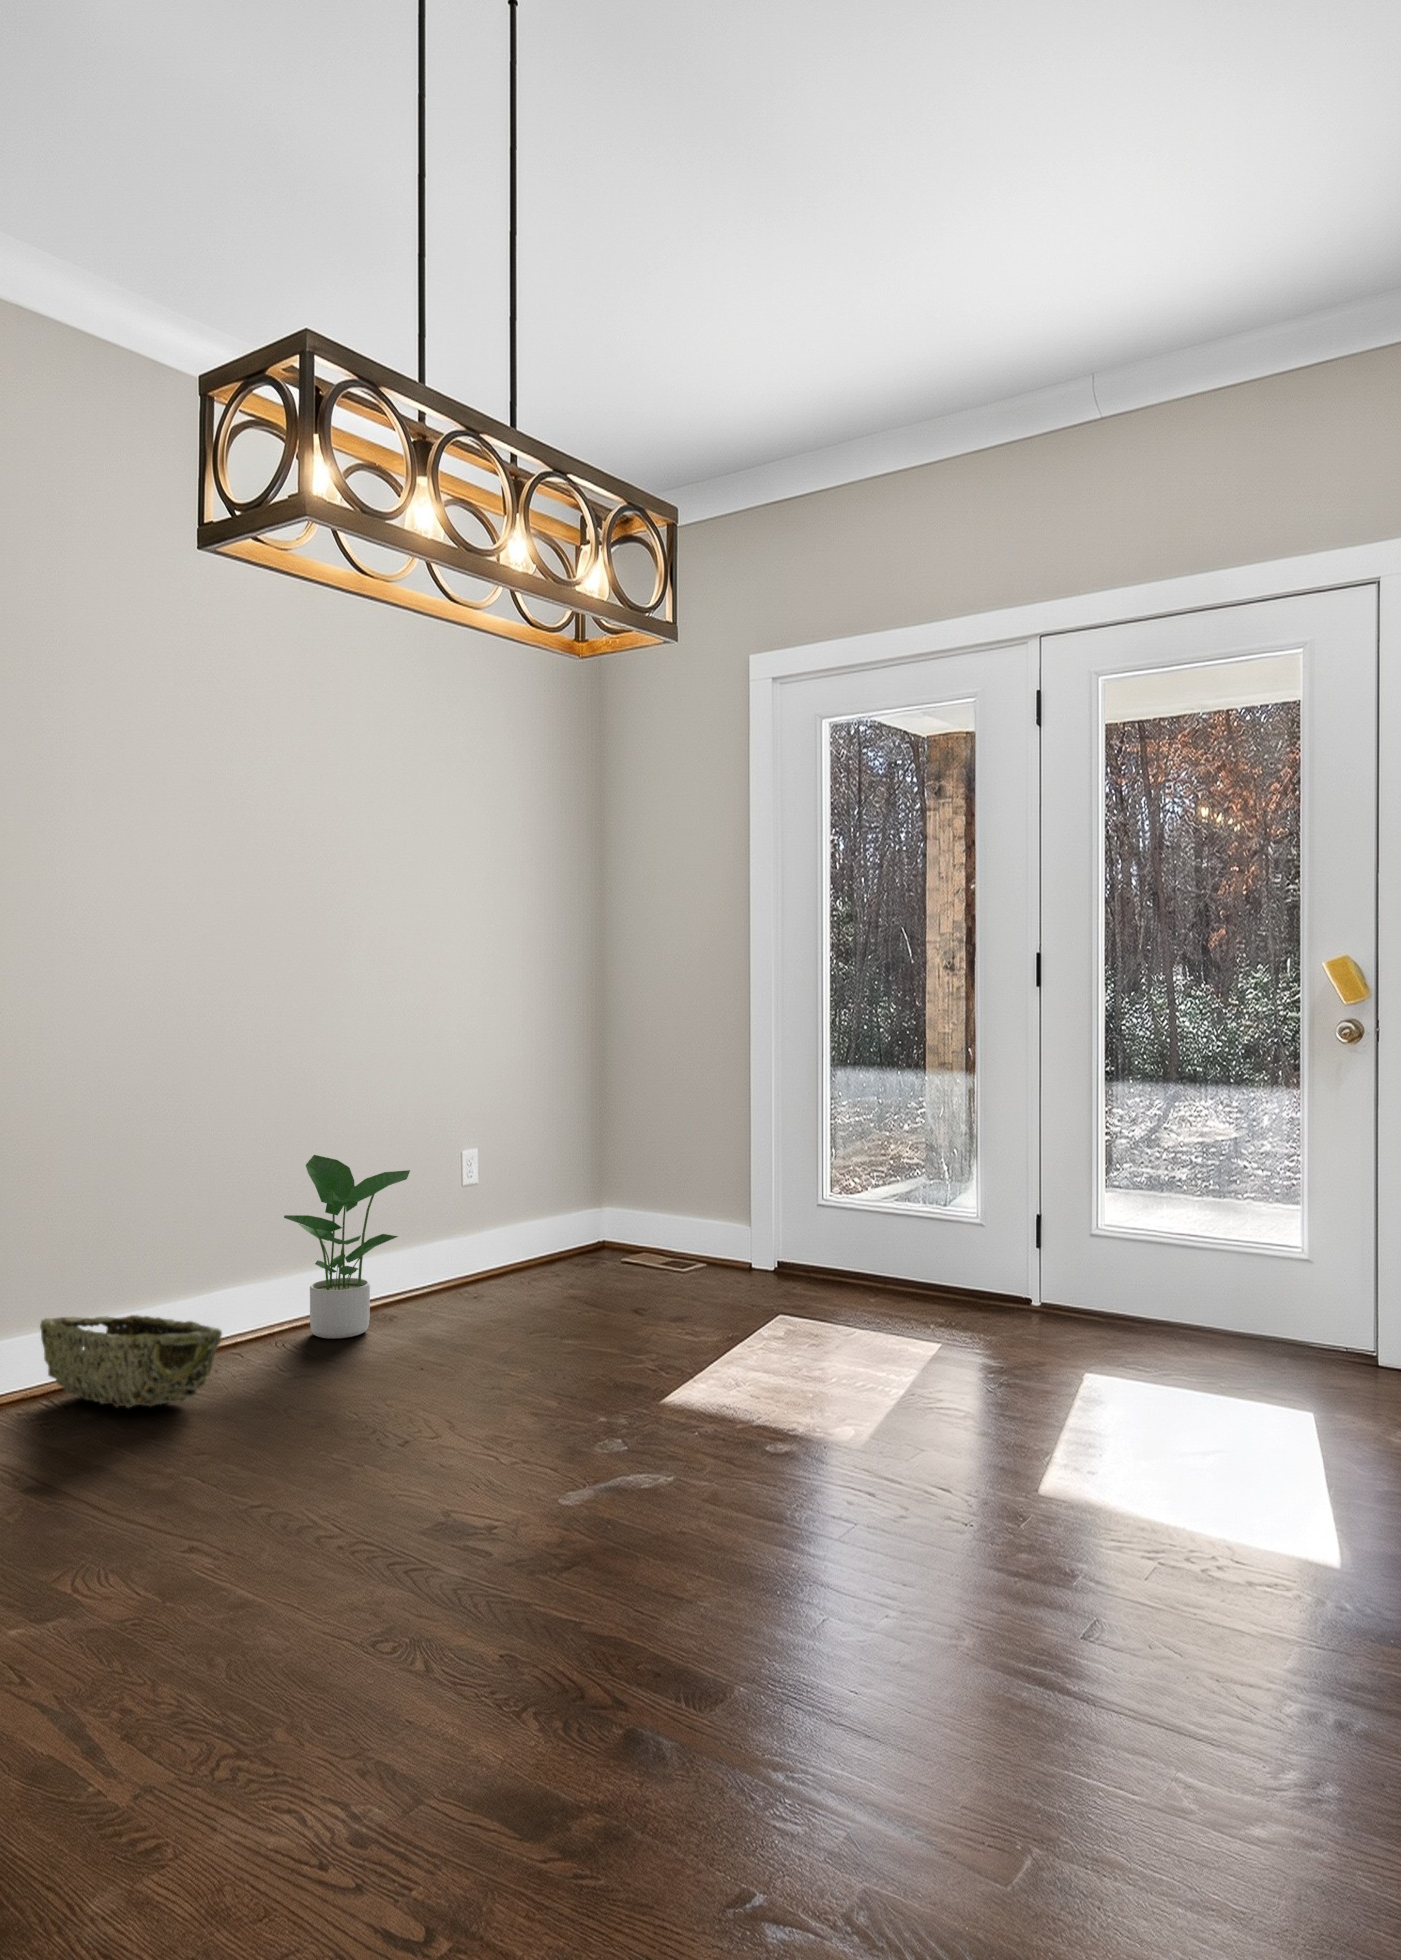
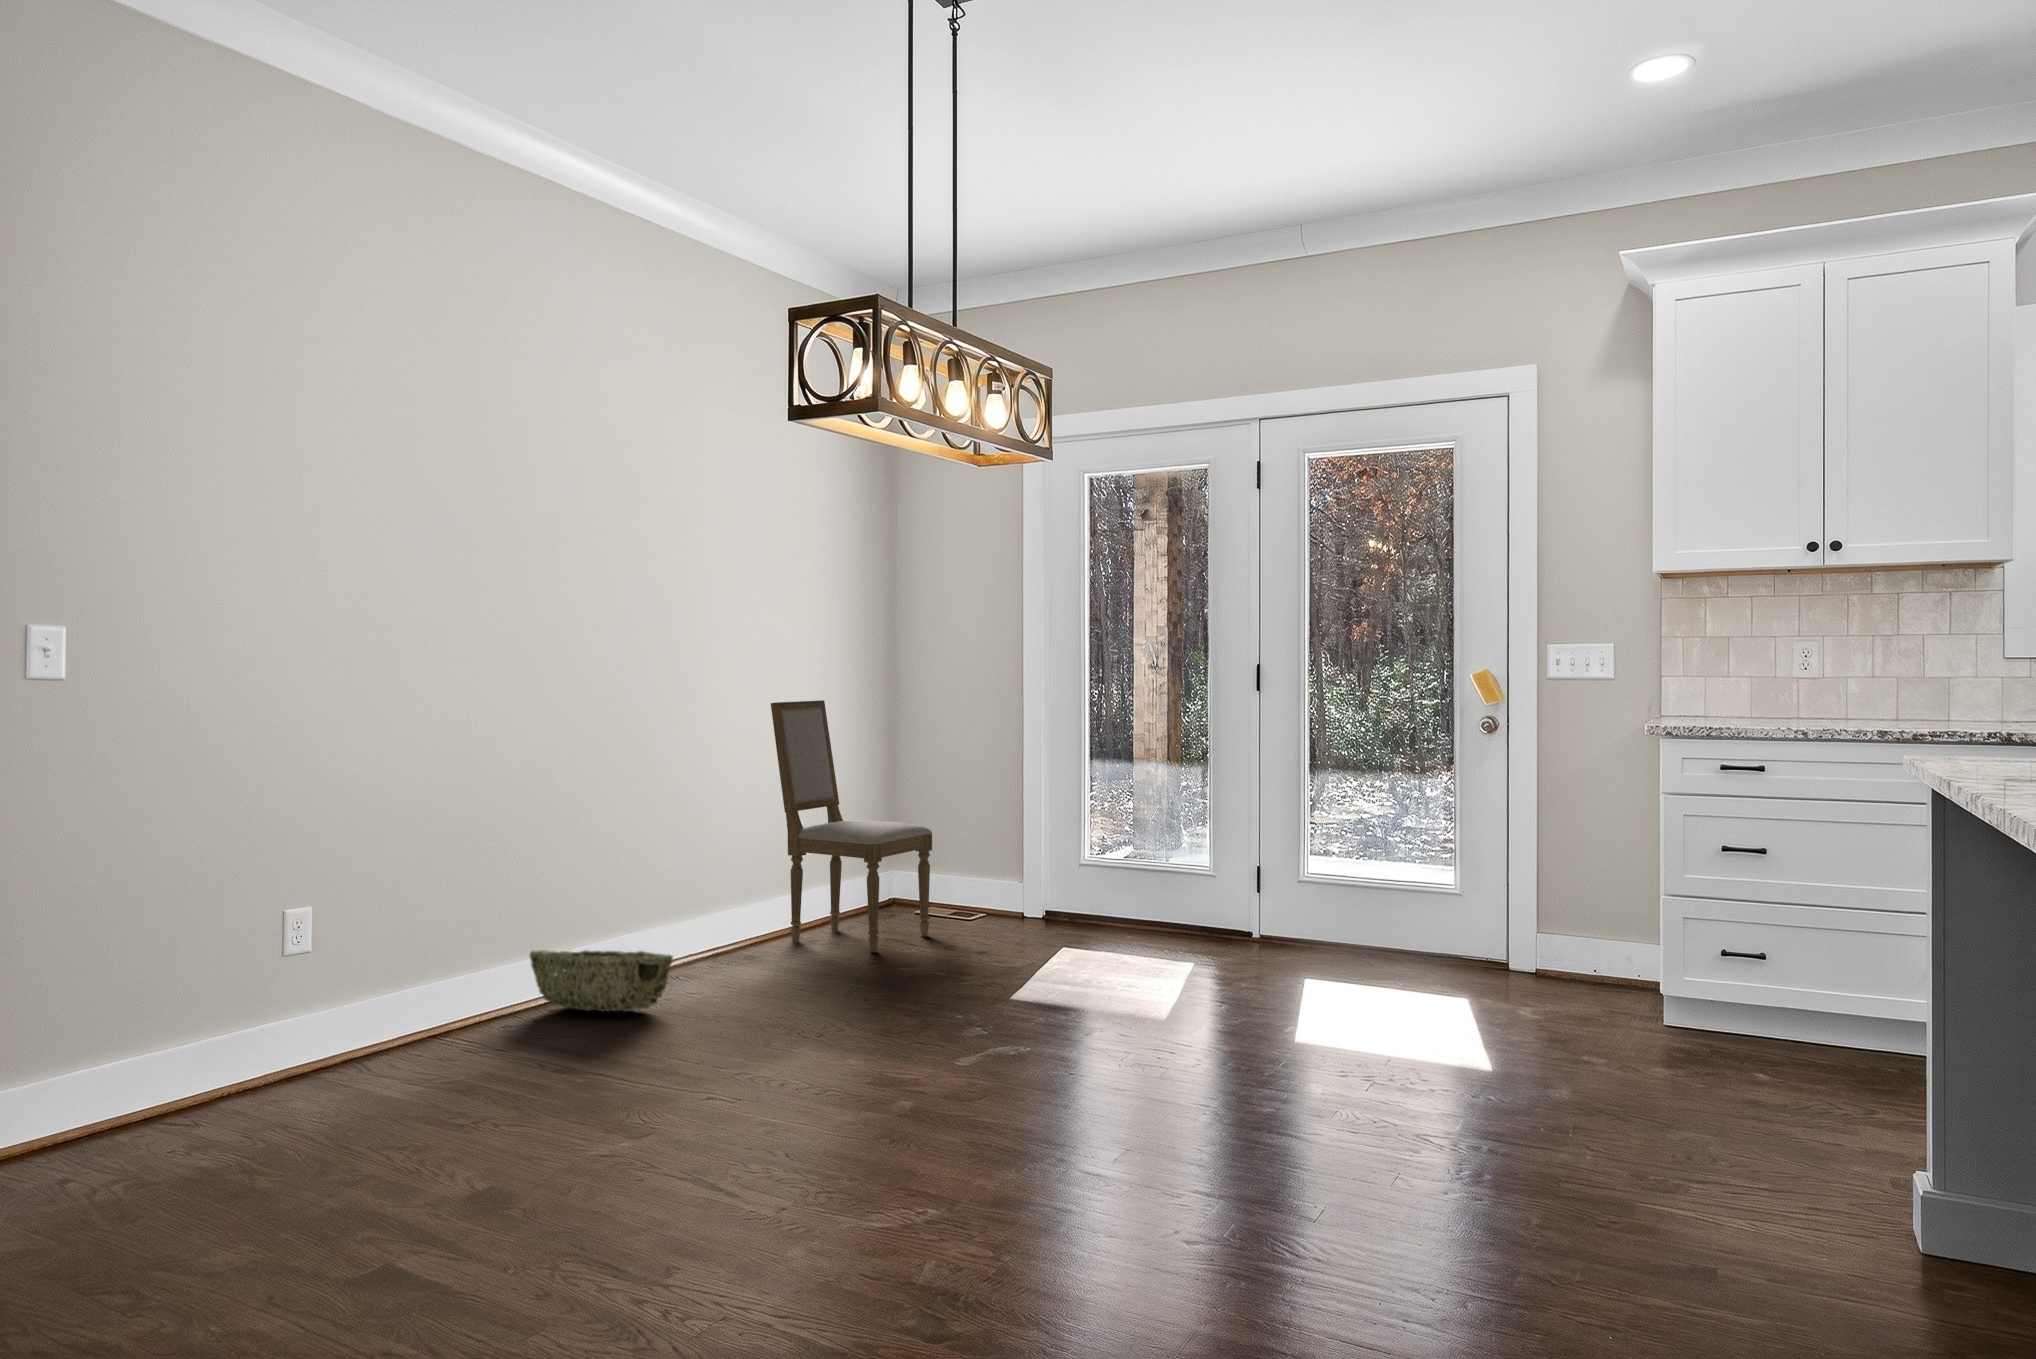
dining chair: none [432,999,627,1314] -> present [771,700,932,952]
potted plant: present [284,1155,410,1339] -> none [684,828,781,971]

